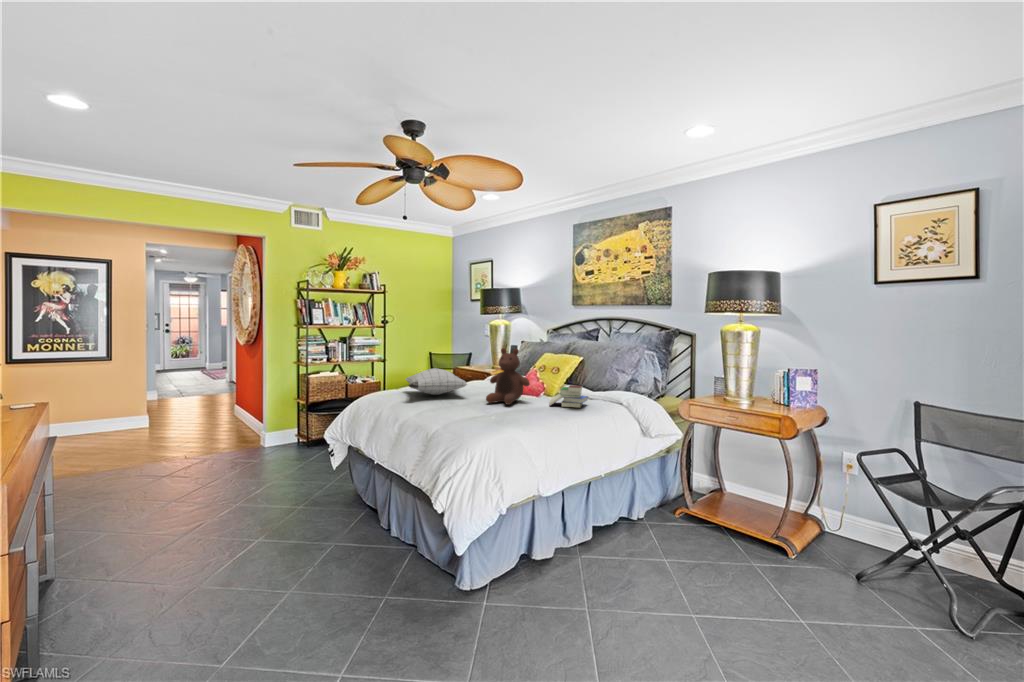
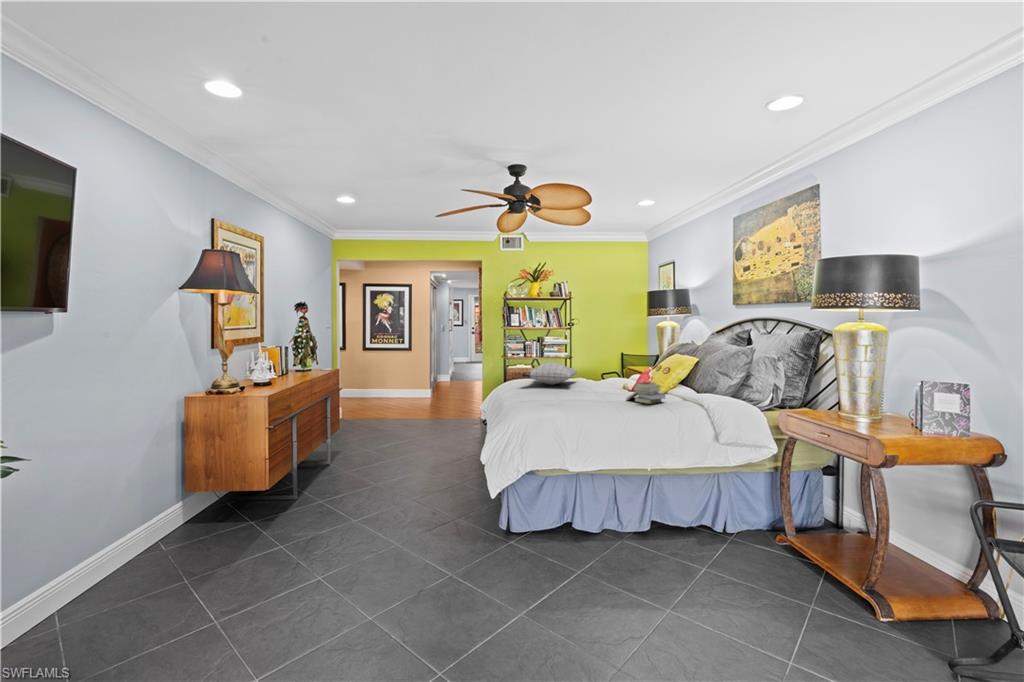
stuffed bear: present [486,348,530,405] -> none [576,346,615,396]

